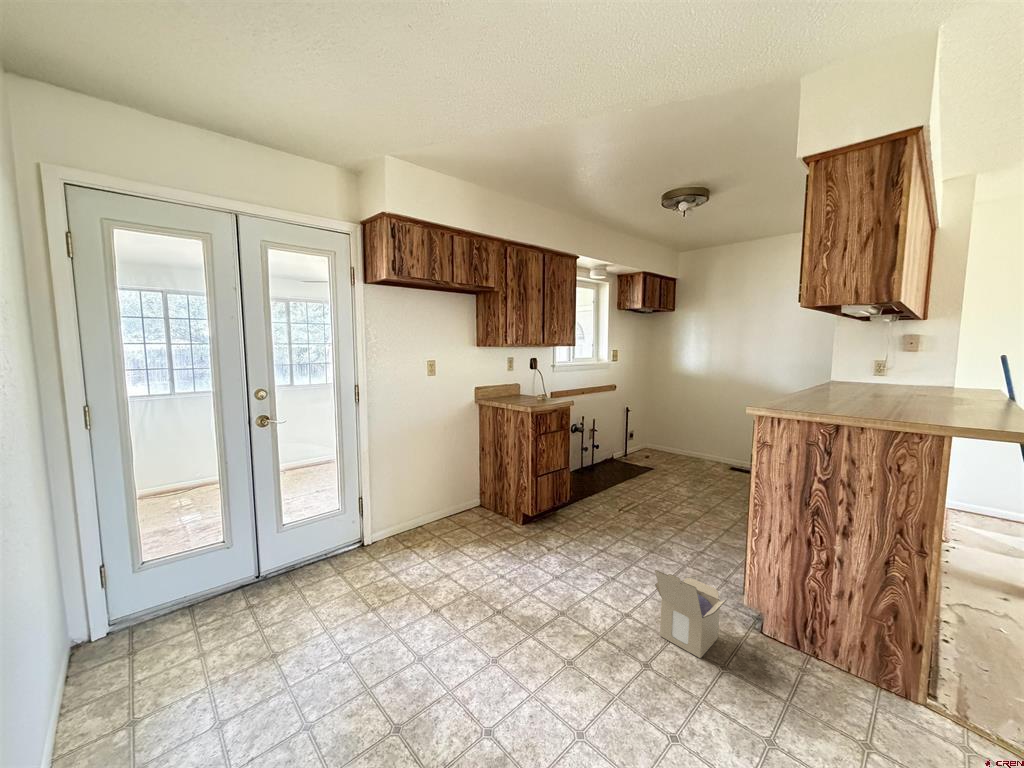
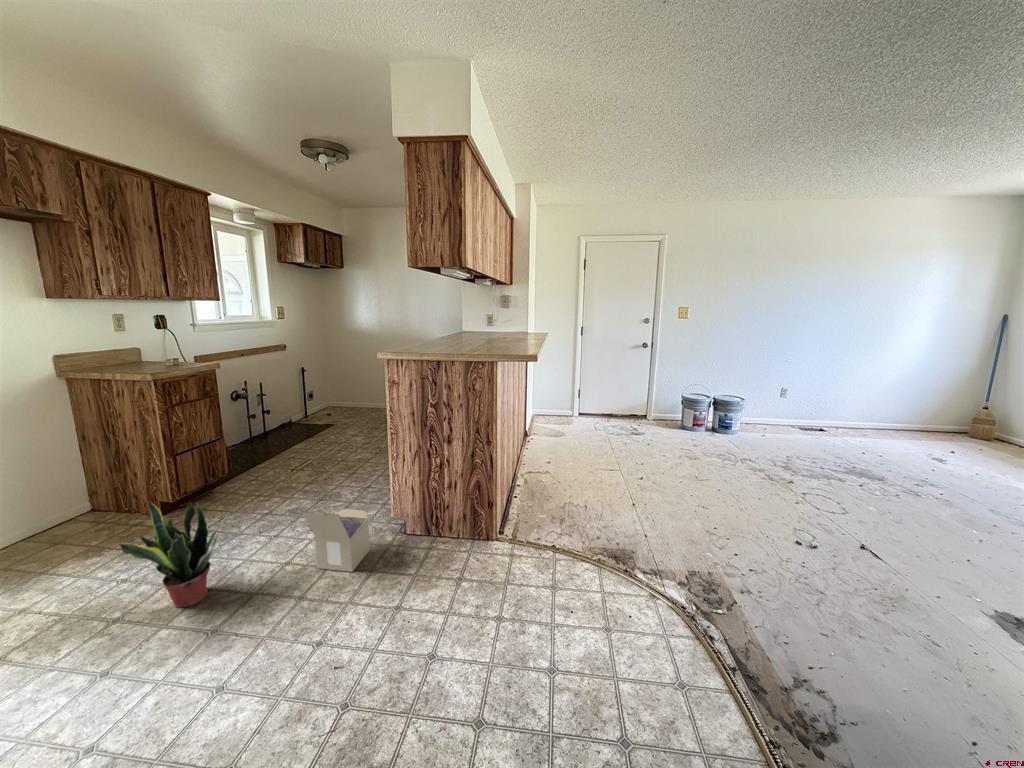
potted plant: none [516,518,587,624] -> present [120,502,226,607]

